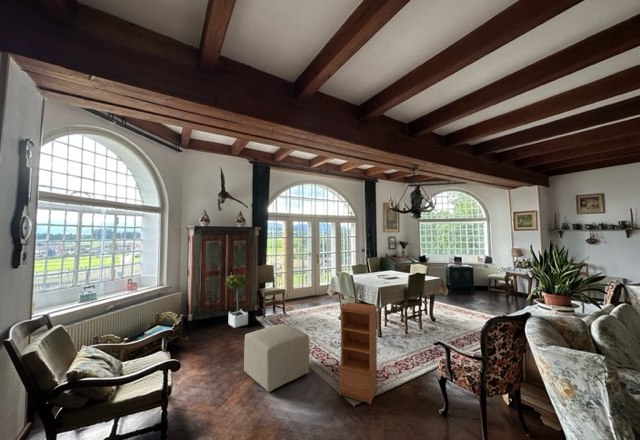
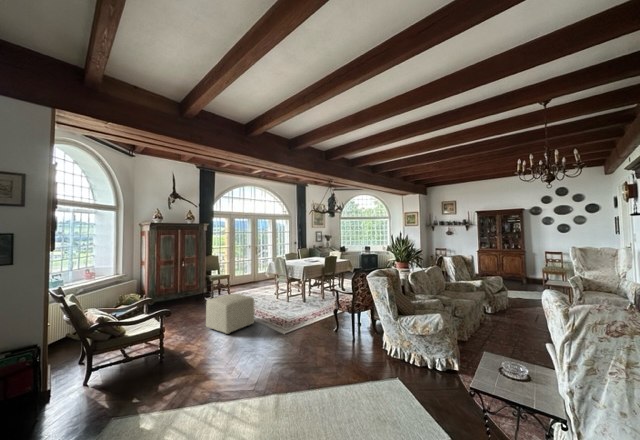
potted tree: present [225,275,248,328] -> none [178,263,199,306]
bookcase: present [339,302,377,404] -> none [275,273,300,333]

